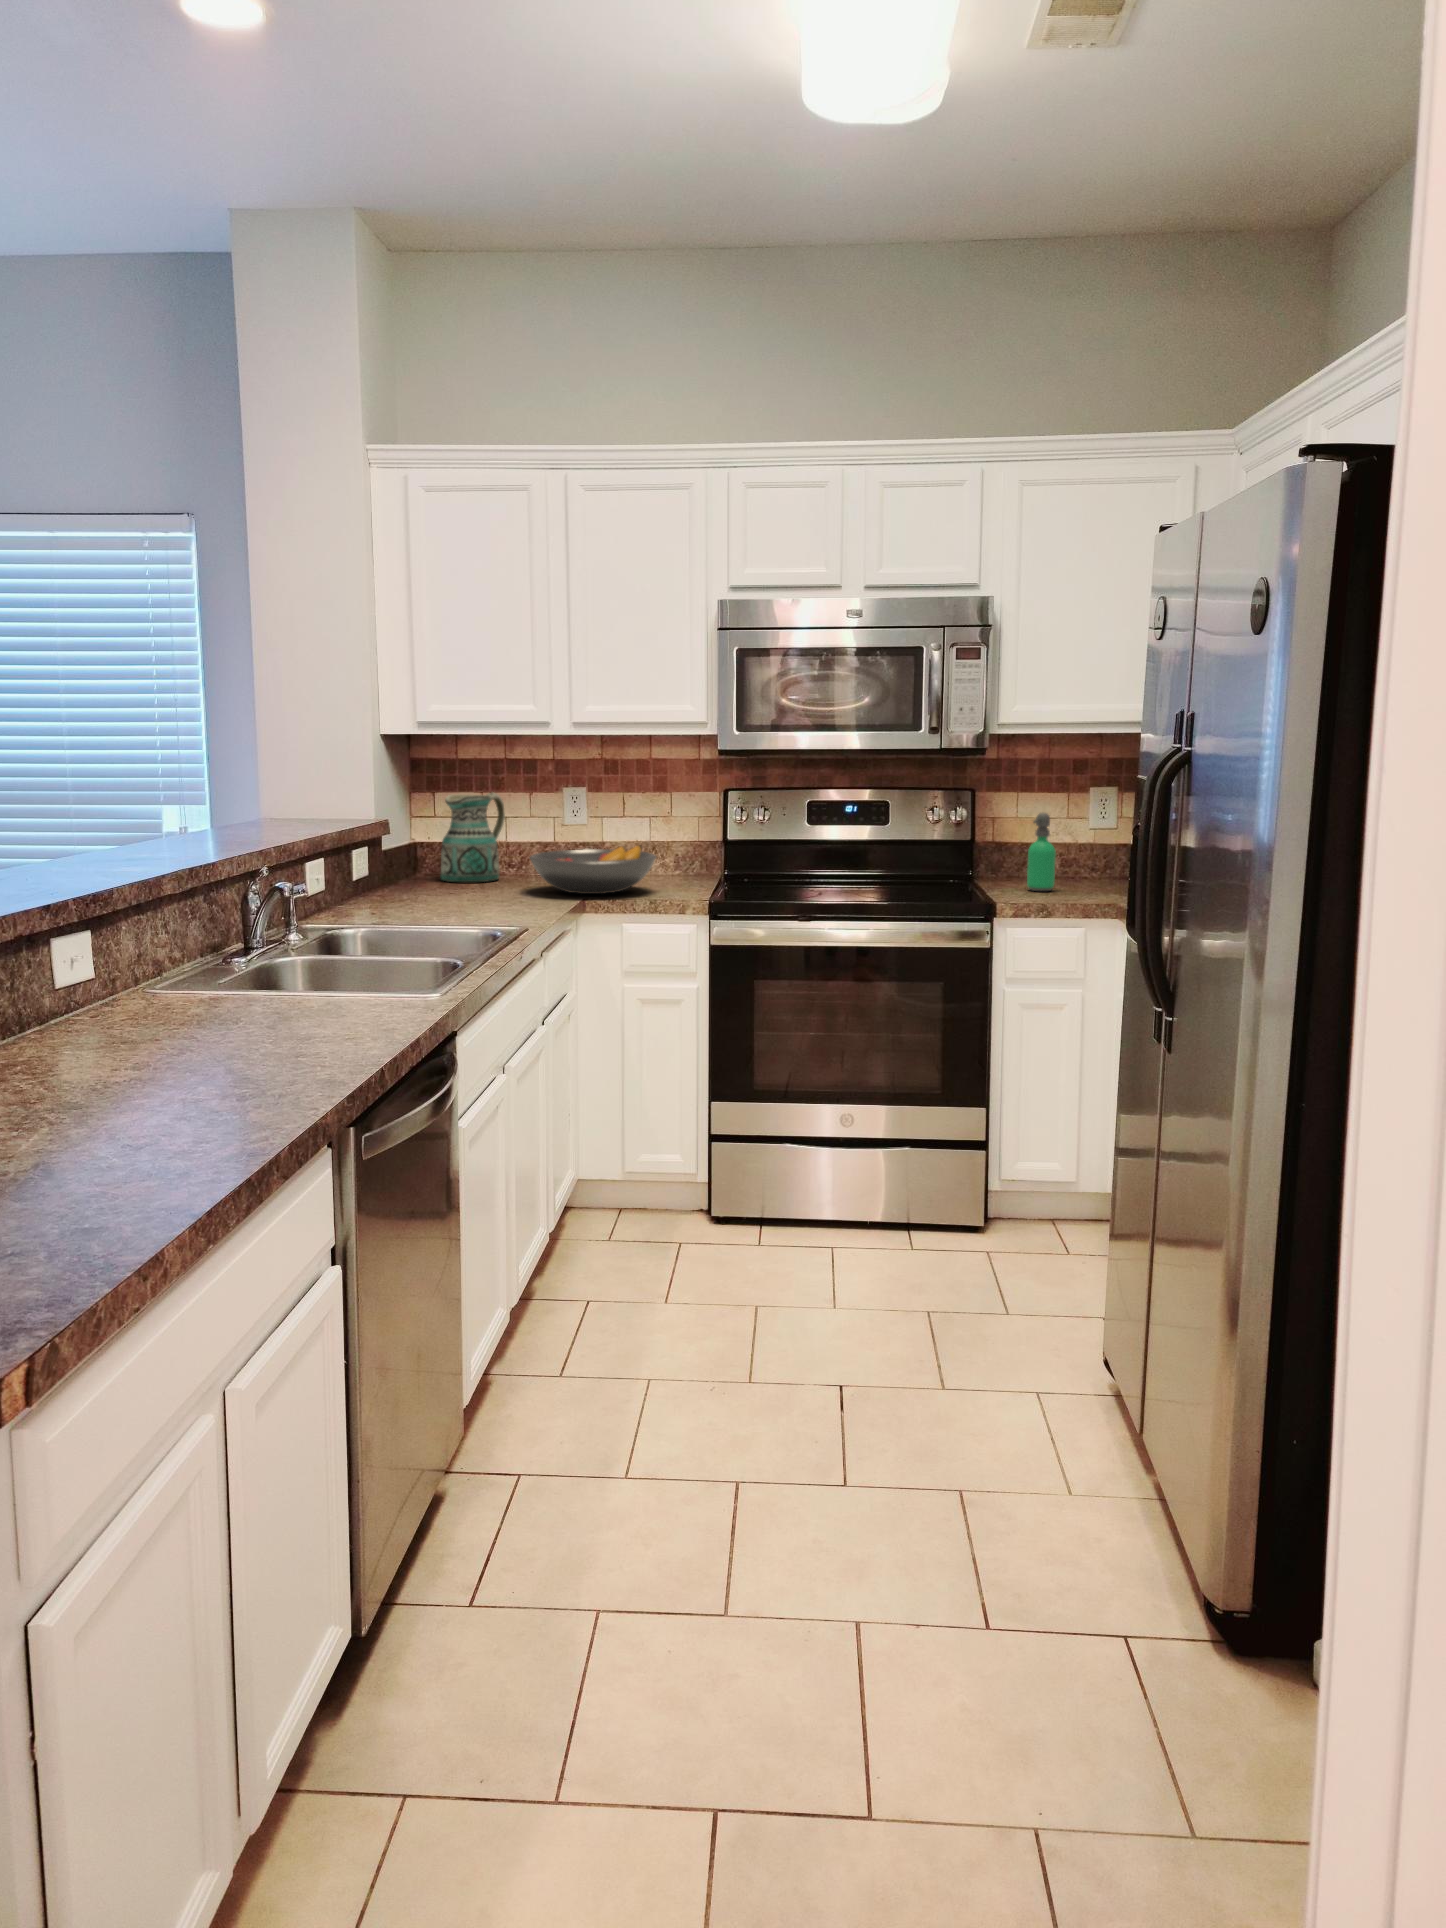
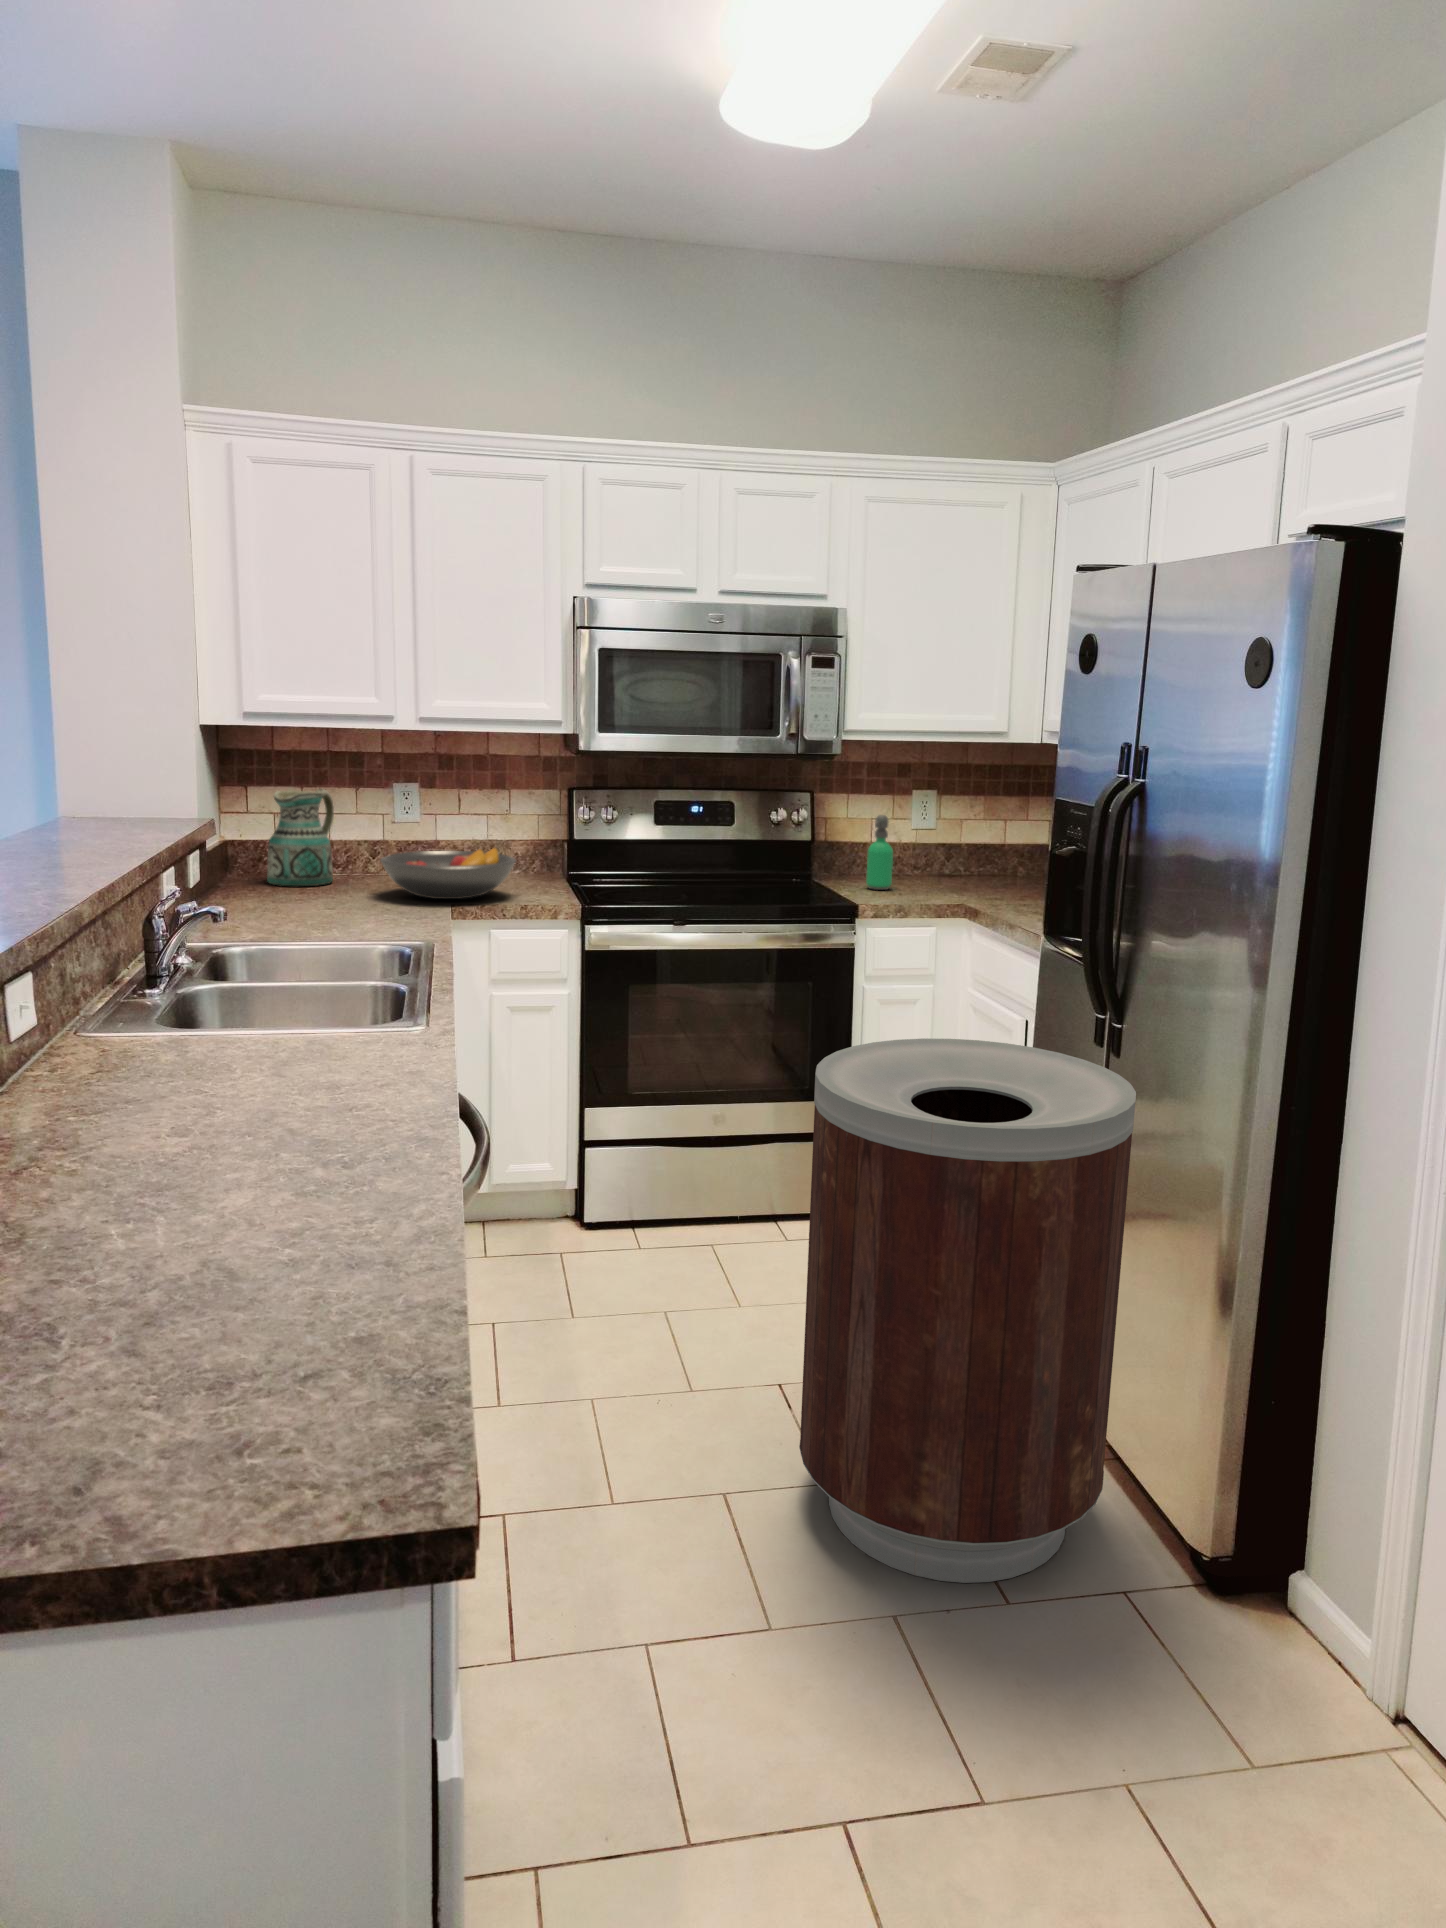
trash can: none [818,1025,1157,1582] -> present [799,1038,1136,1583]

